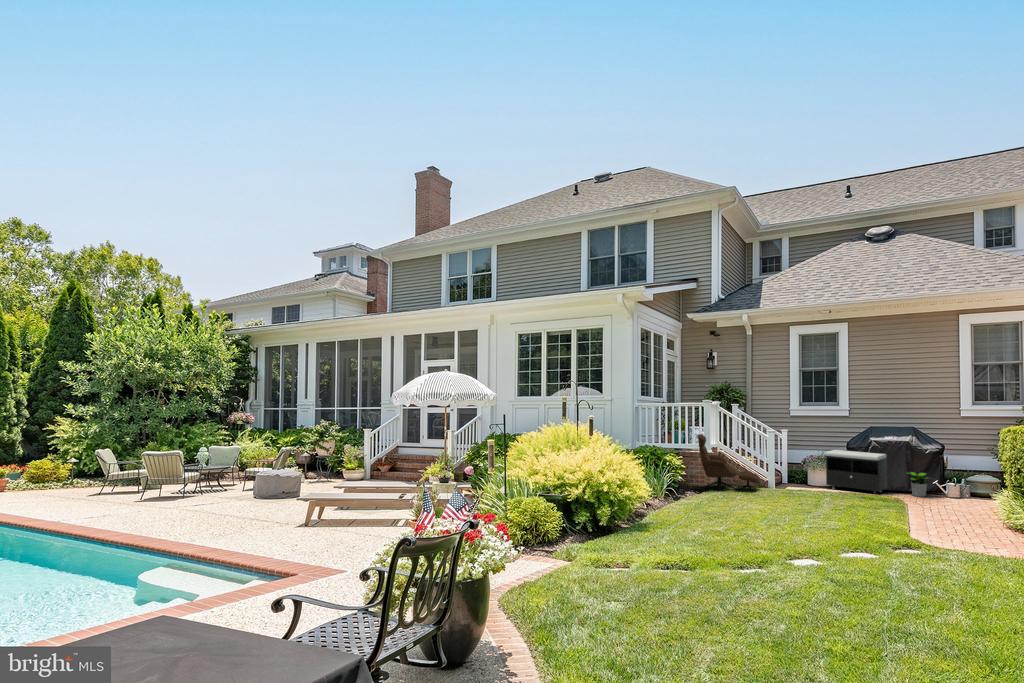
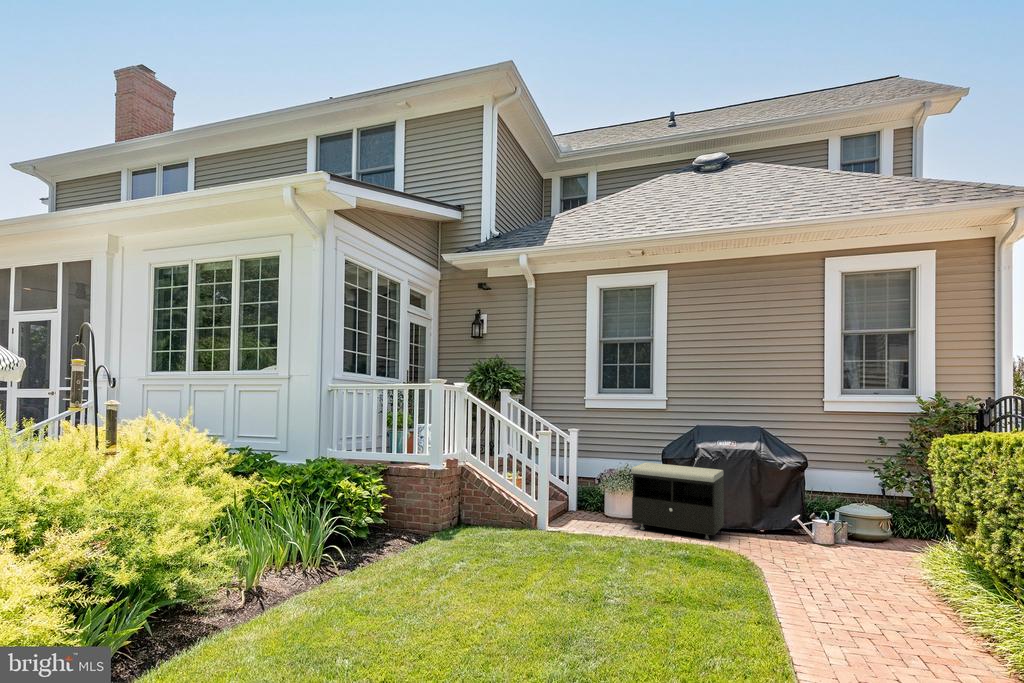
lounge chair: present [698,434,760,492] -> none [407,438,519,550]
potted plant: present [906,472,928,497] -> none [751,499,801,544]

